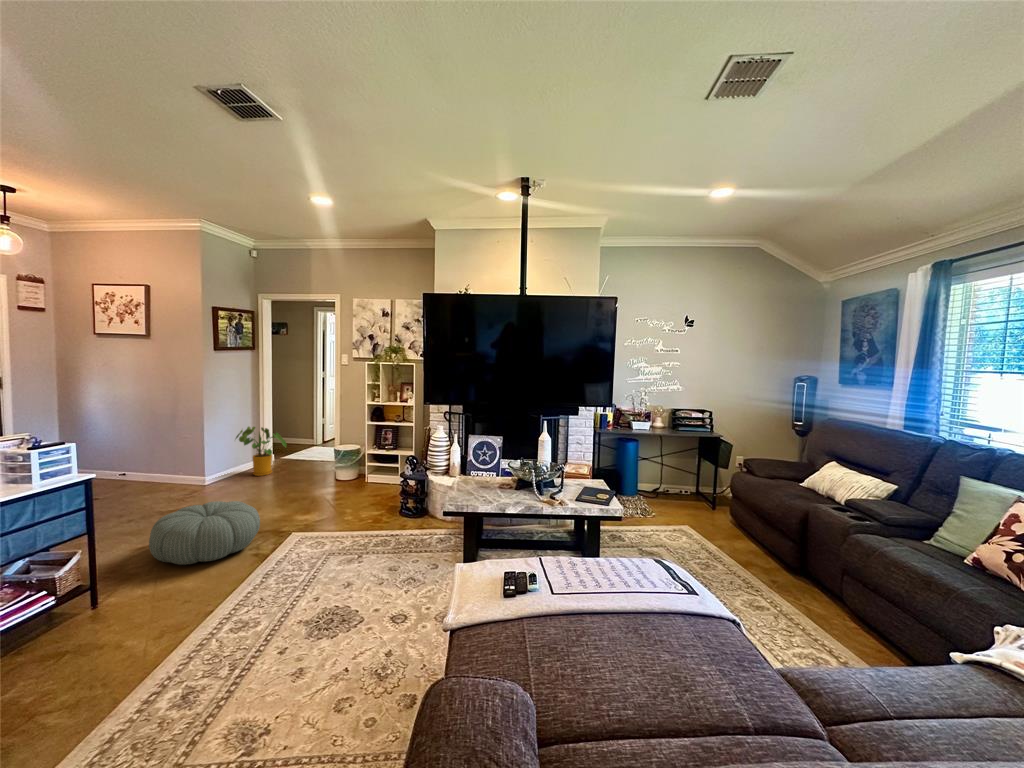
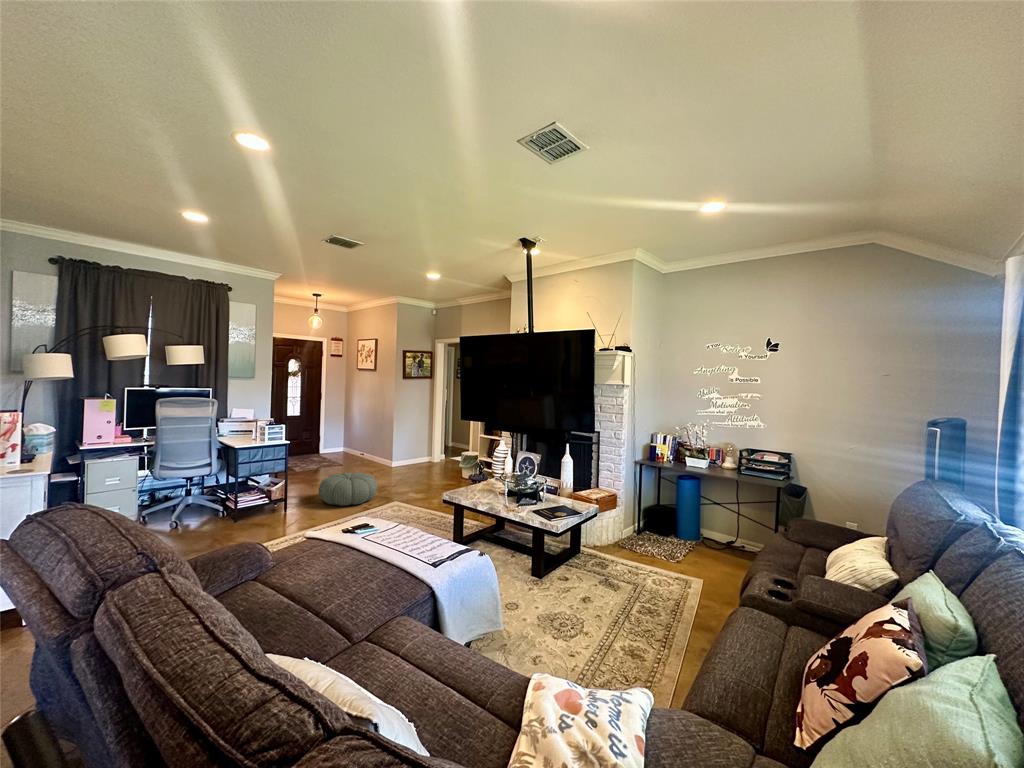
house plant: present [236,427,286,476] -> none [412,432,440,467]

